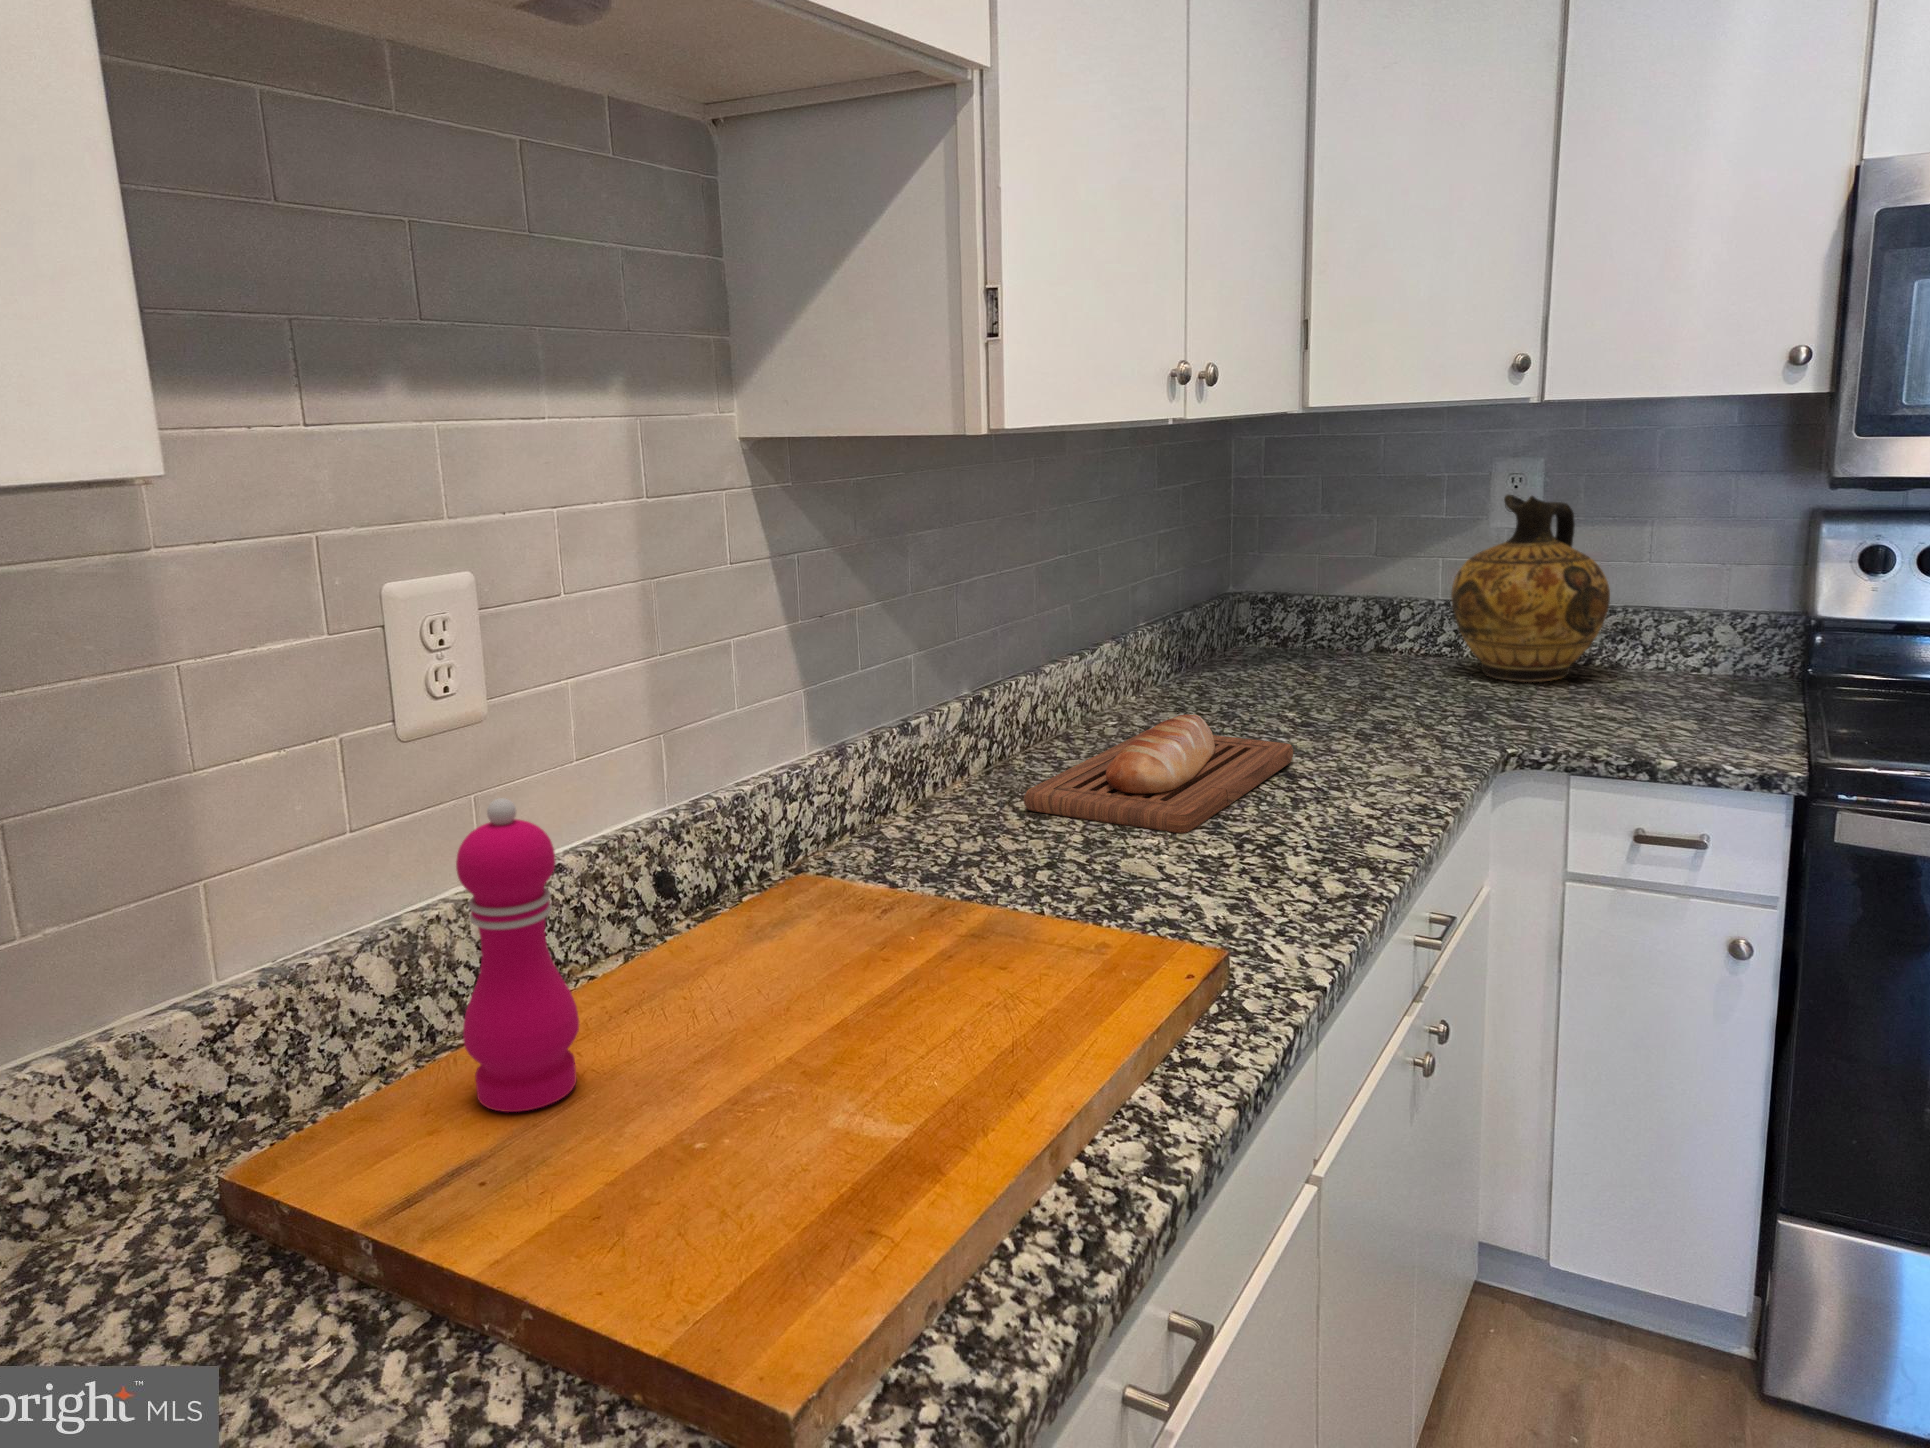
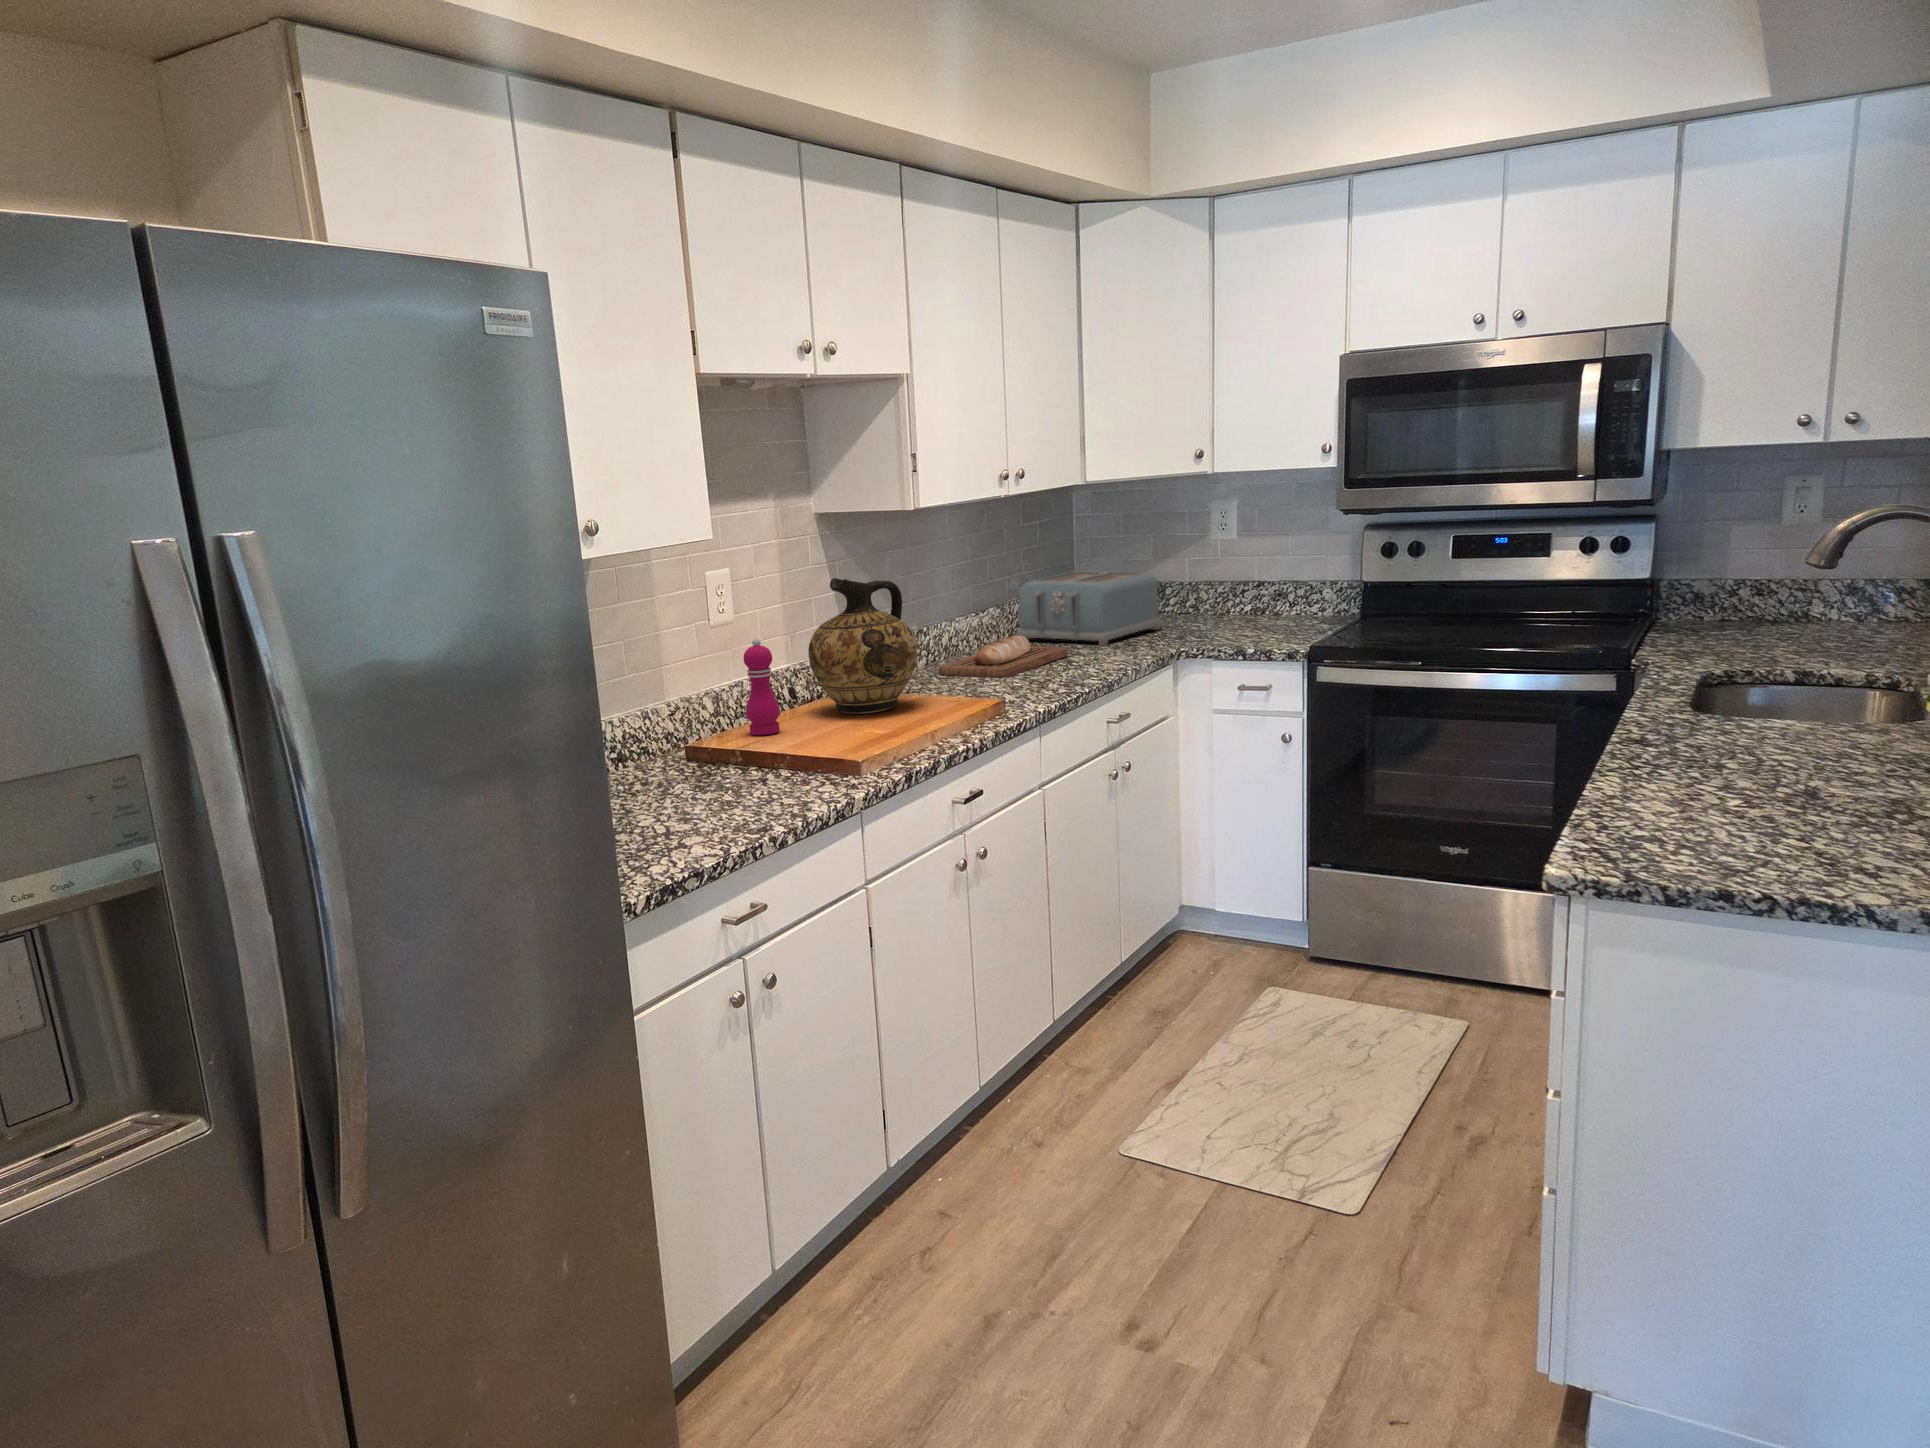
ceramic jug: present [1451,495,1610,682] -> present [808,578,917,714]
toaster: none [1156,574,1427,730] -> present [1017,571,1162,645]

